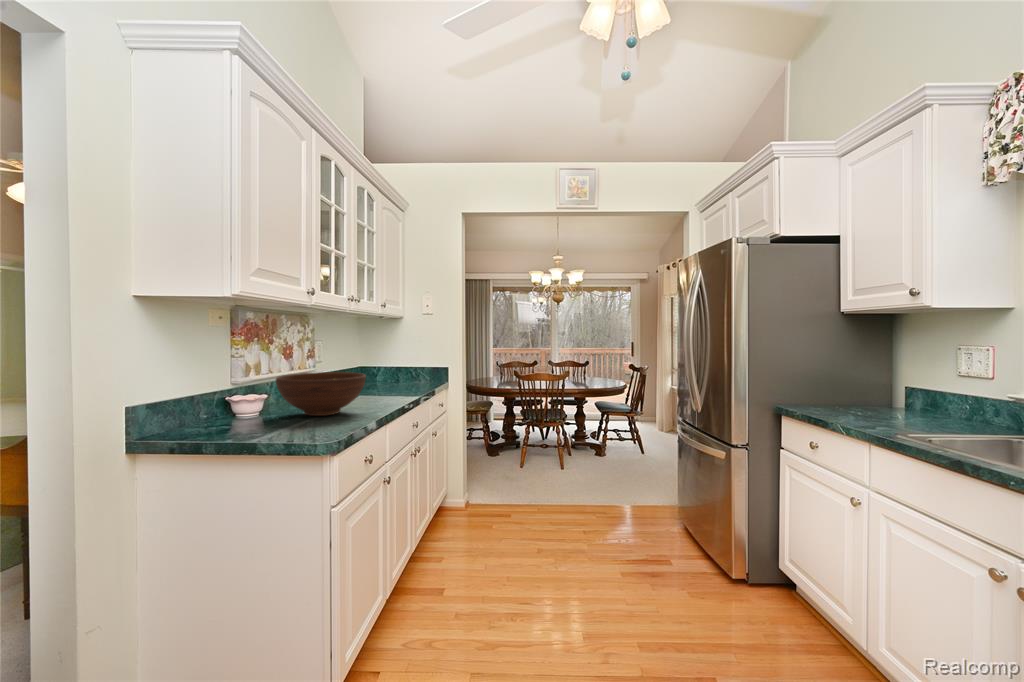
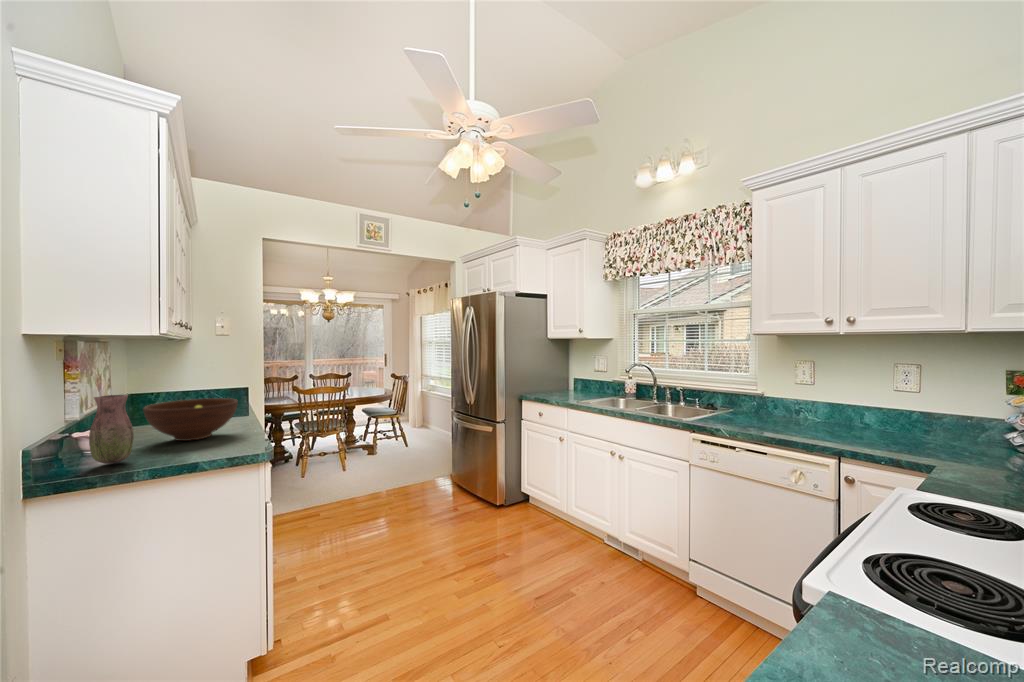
vase: none [189,359,231,431] -> present [89,395,134,464]

